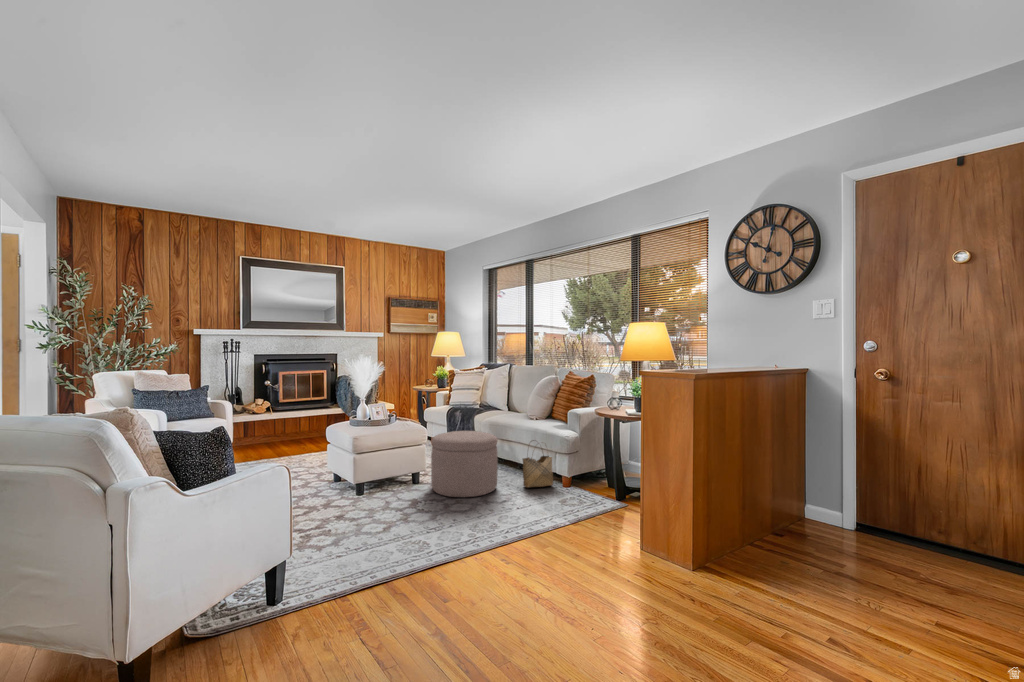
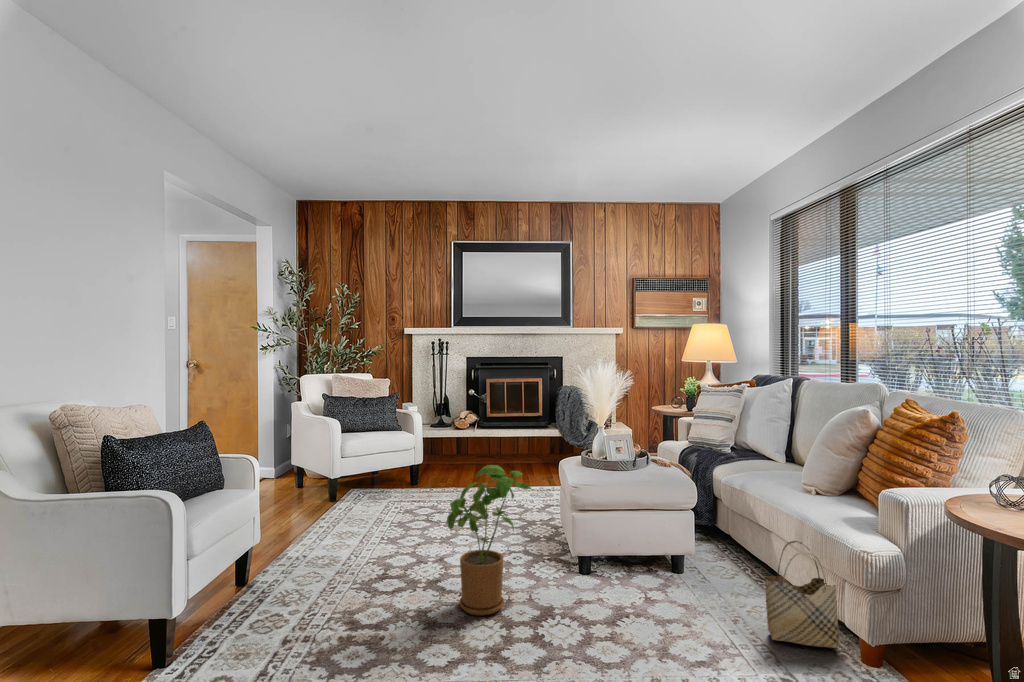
house plant: none [356,416,408,508] -> present [447,465,531,615]
ottoman: present [431,431,498,497] -> none [590,497,713,635]

